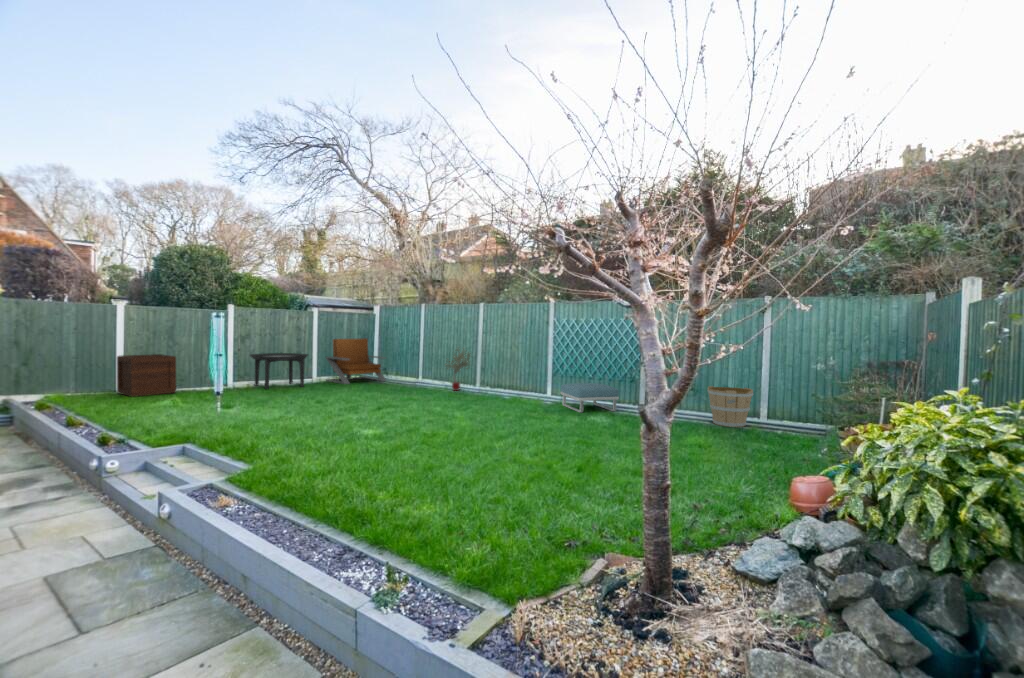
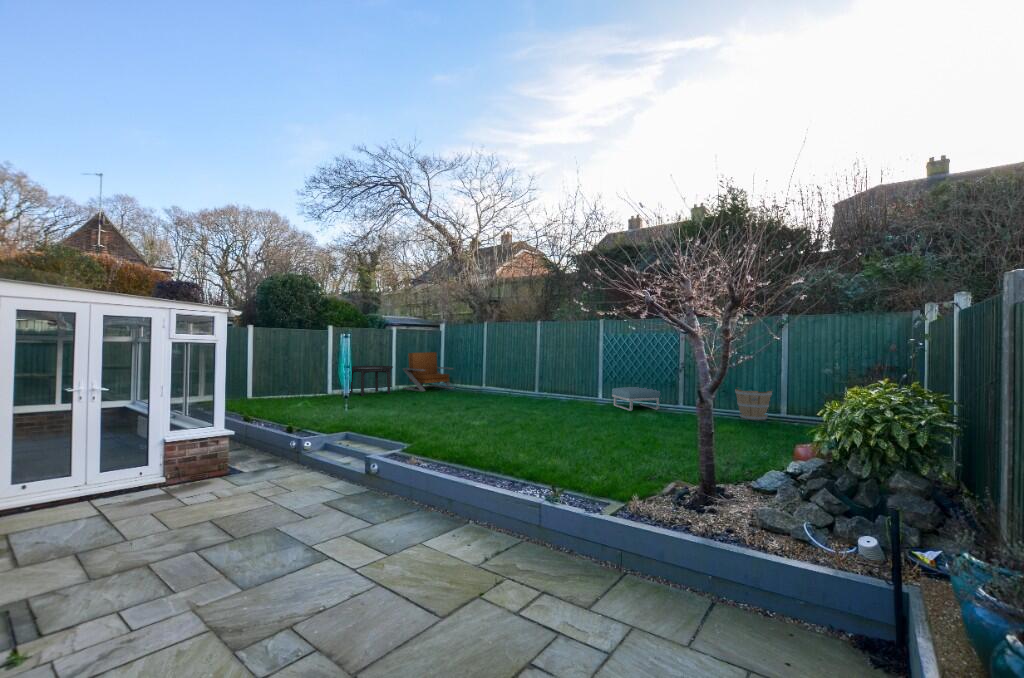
potted tree: present [445,349,470,391] -> none [507,358,532,396]
wooden crate: present [117,354,176,397] -> none [249,368,295,402]

